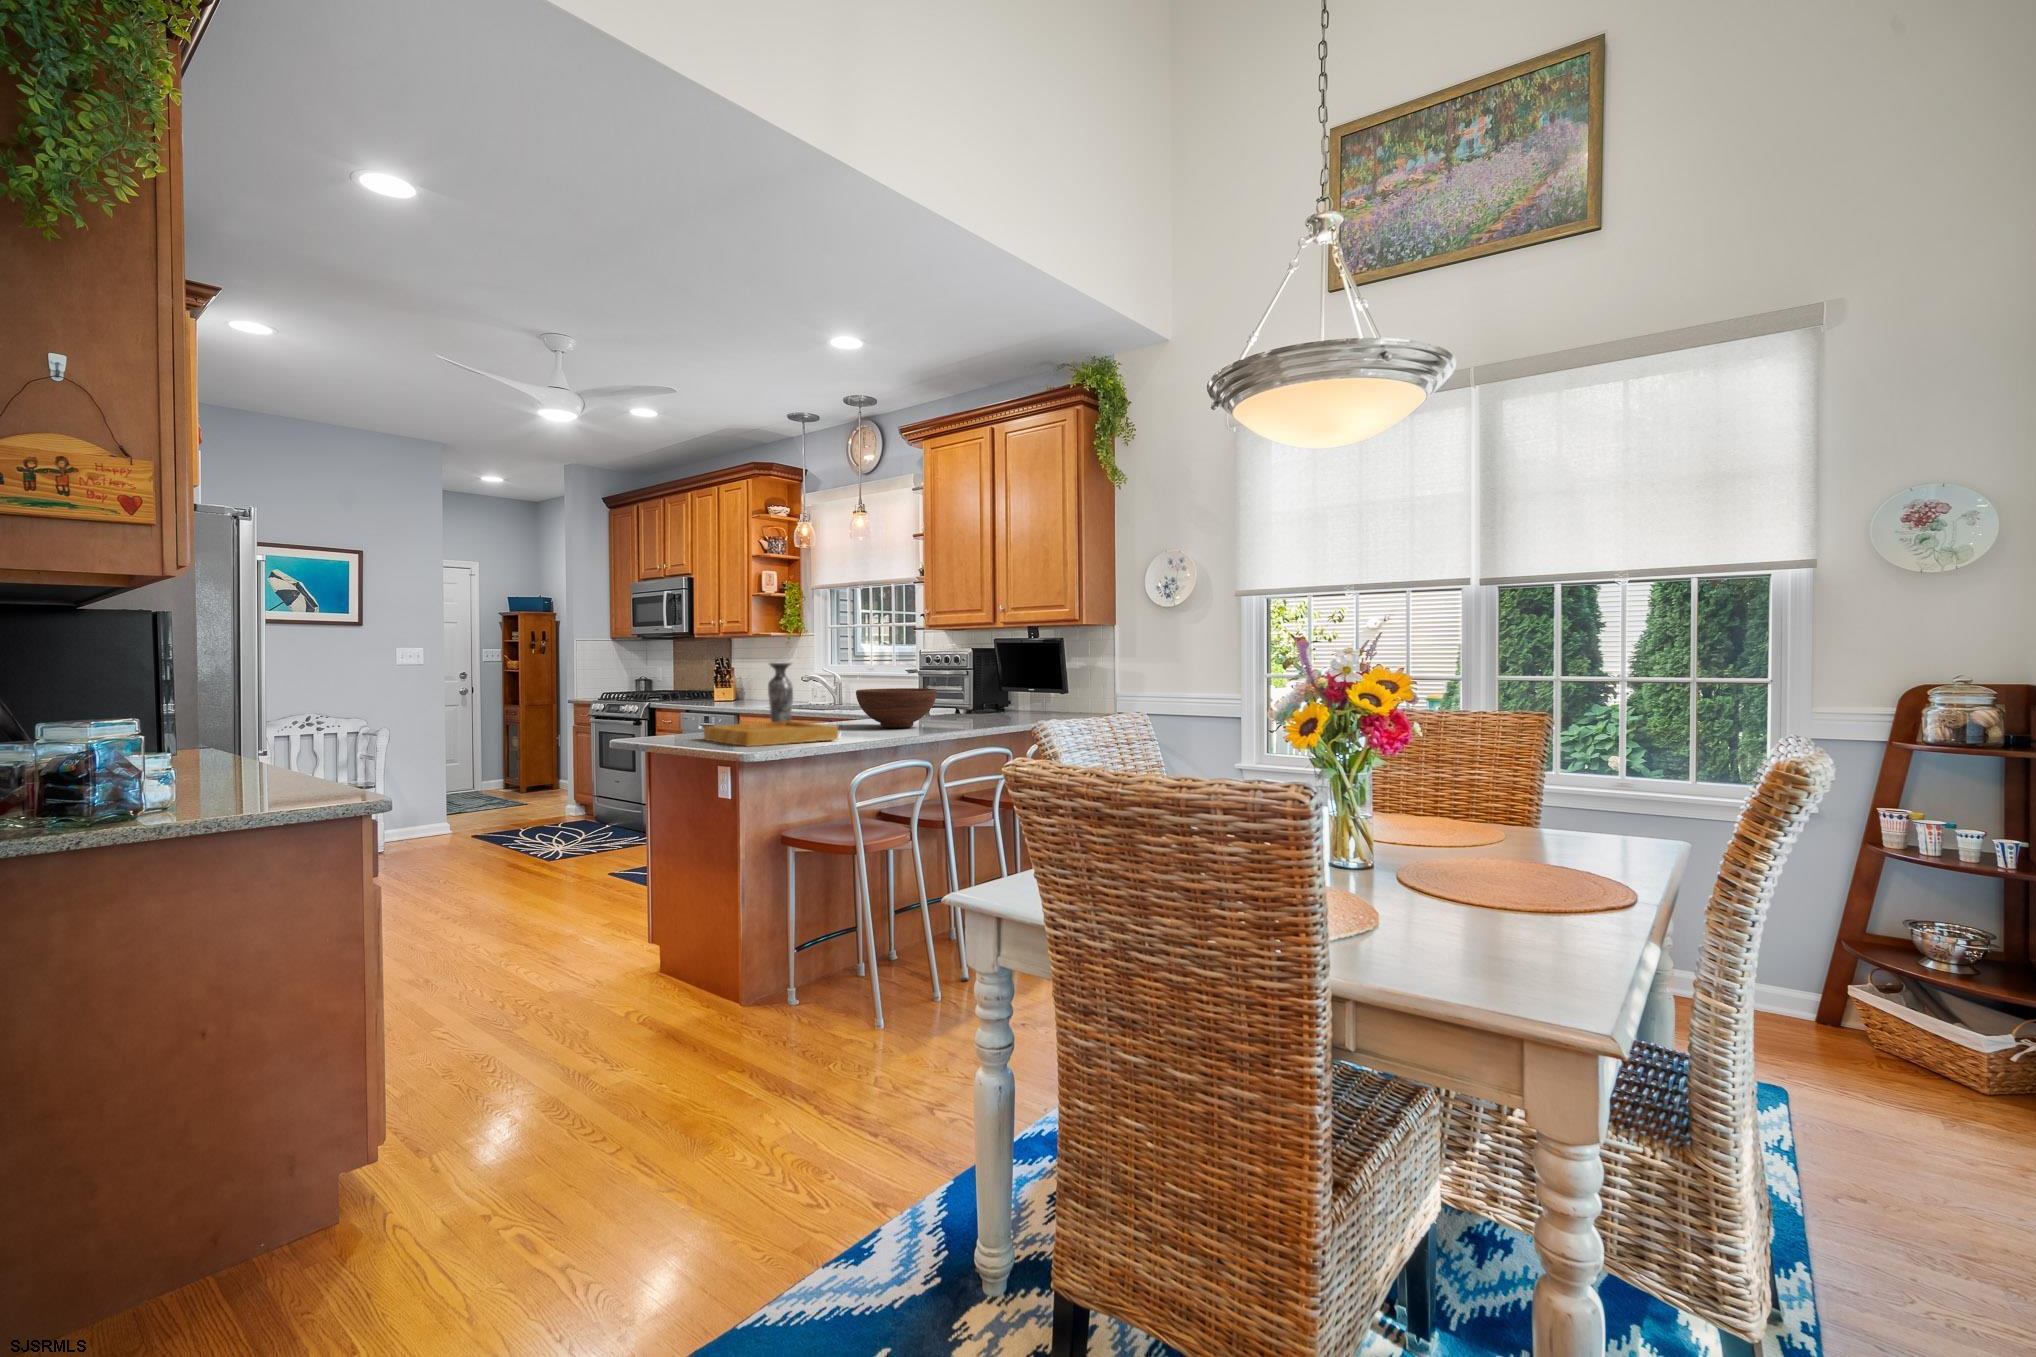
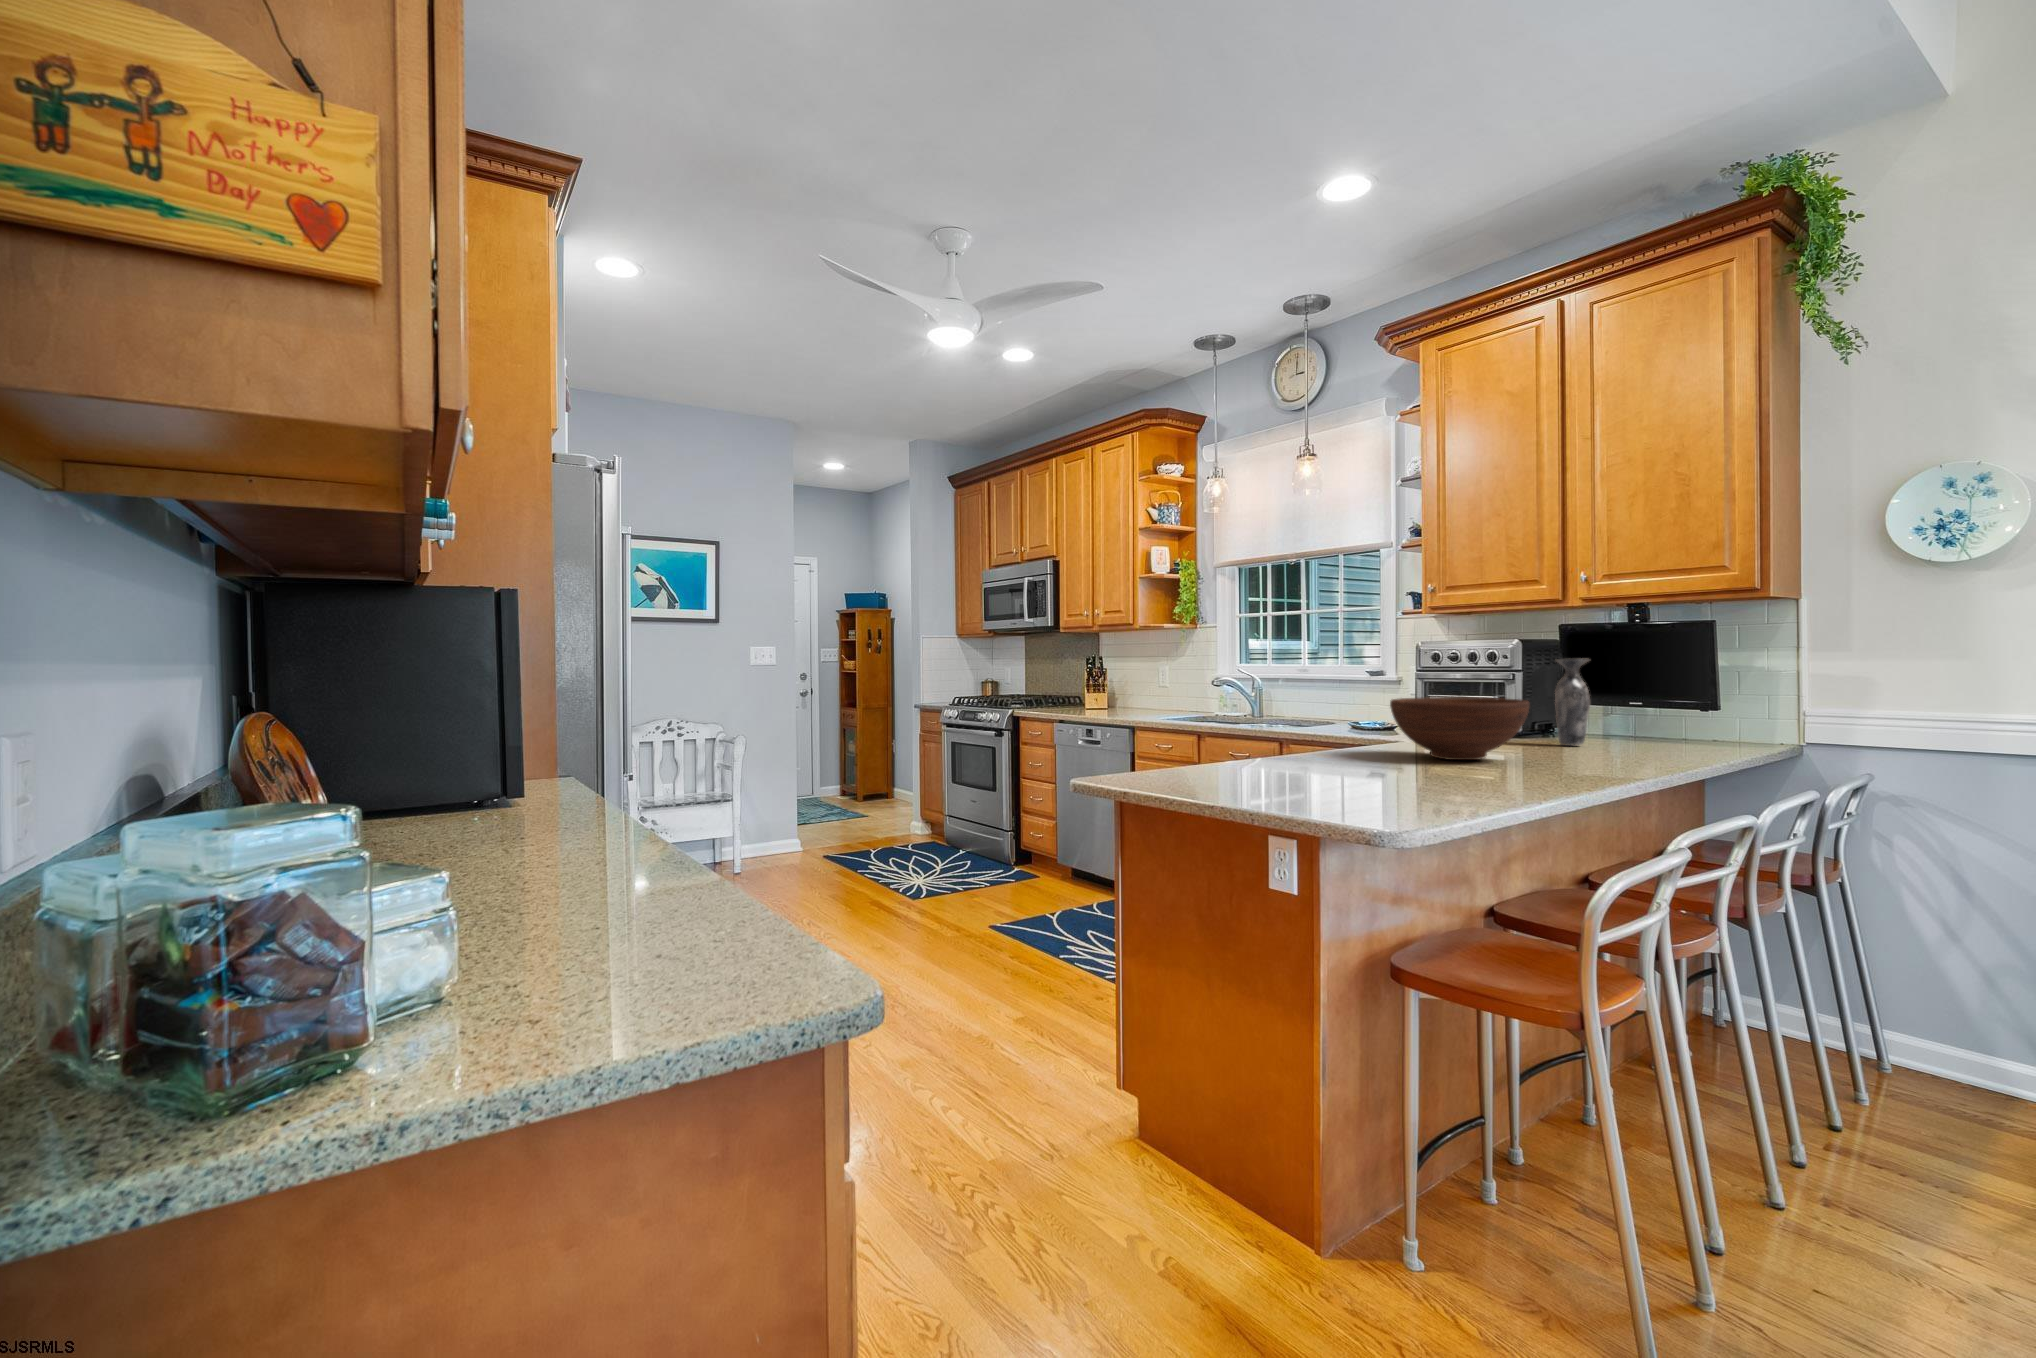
vase: present [768,663,793,722] -> present [1555,658,1590,746]
tray: present [704,721,838,747] -> none [1212,750,1448,800]

